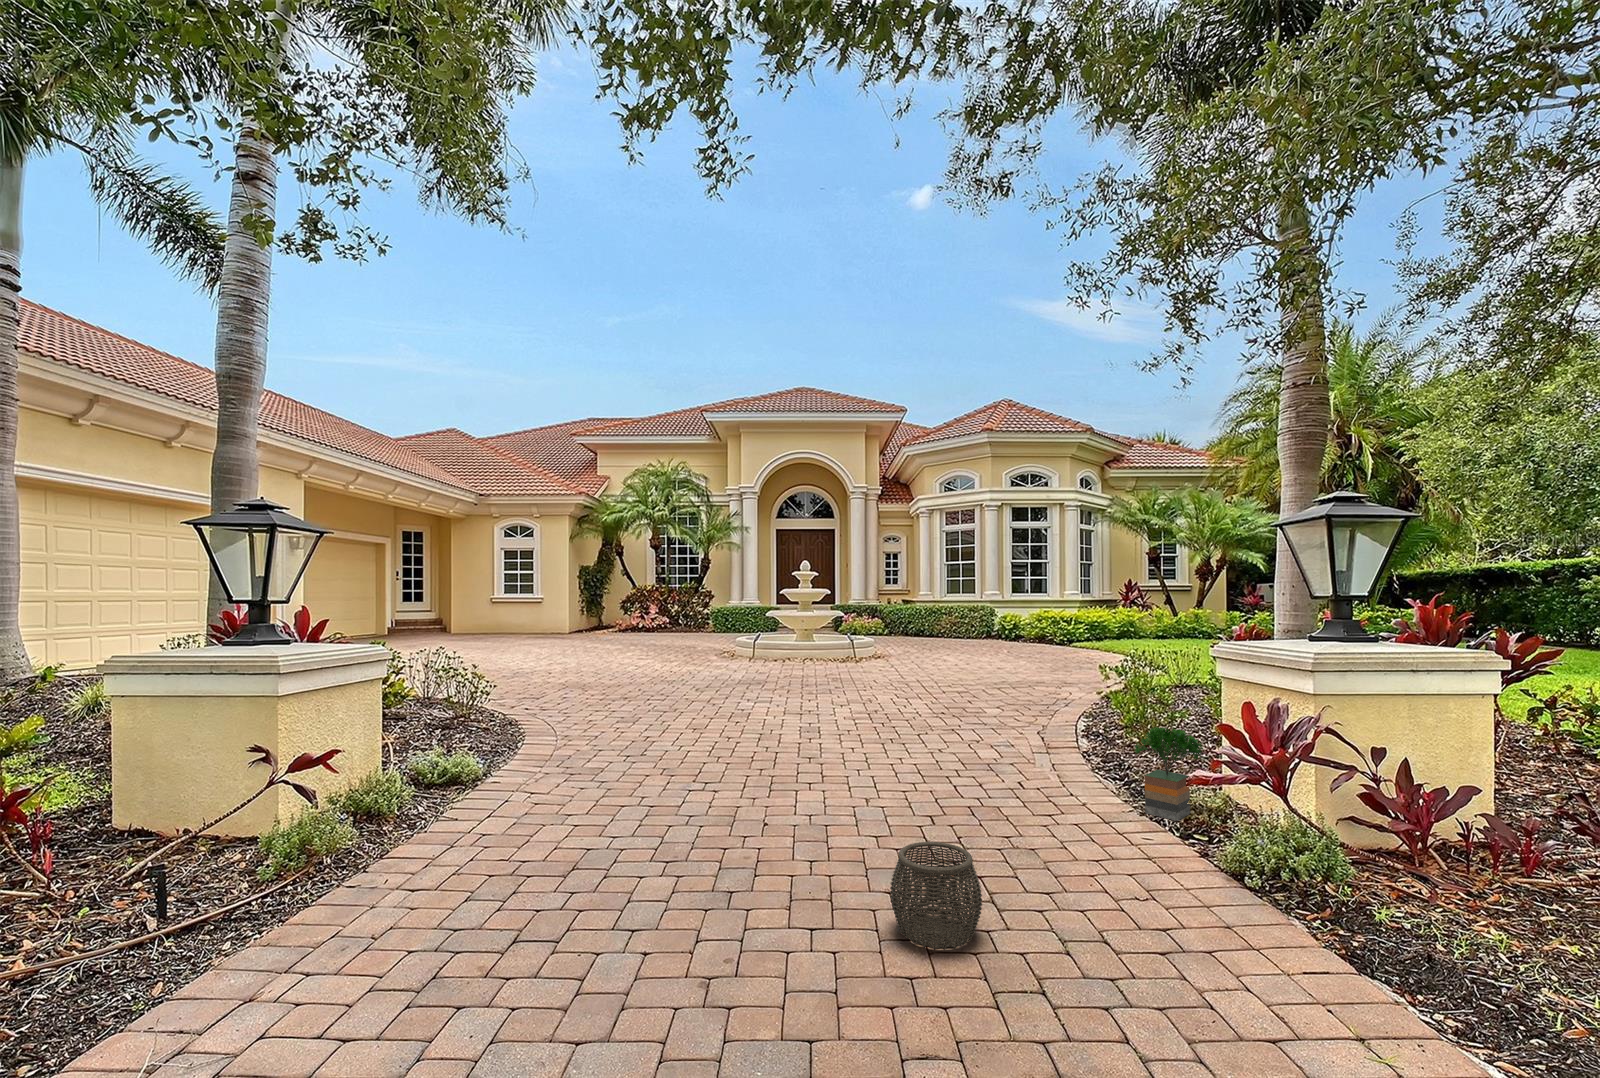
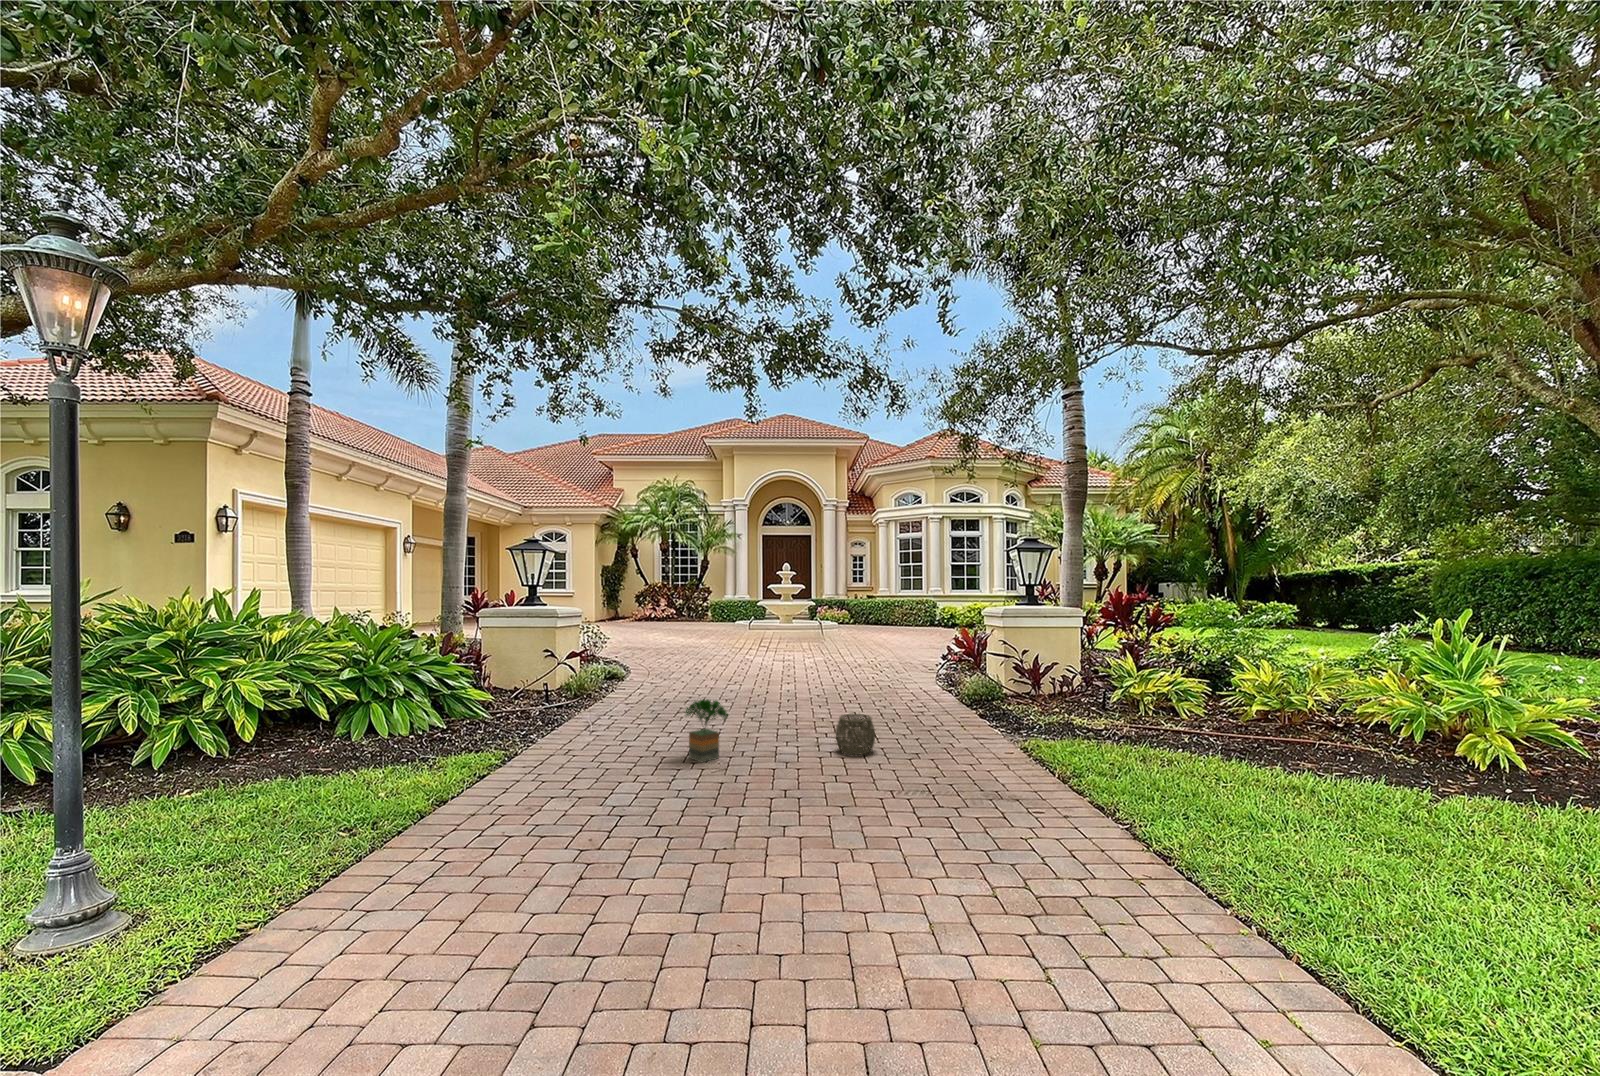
potted tree: present [1135,727,1203,821] -> present [686,699,728,763]

